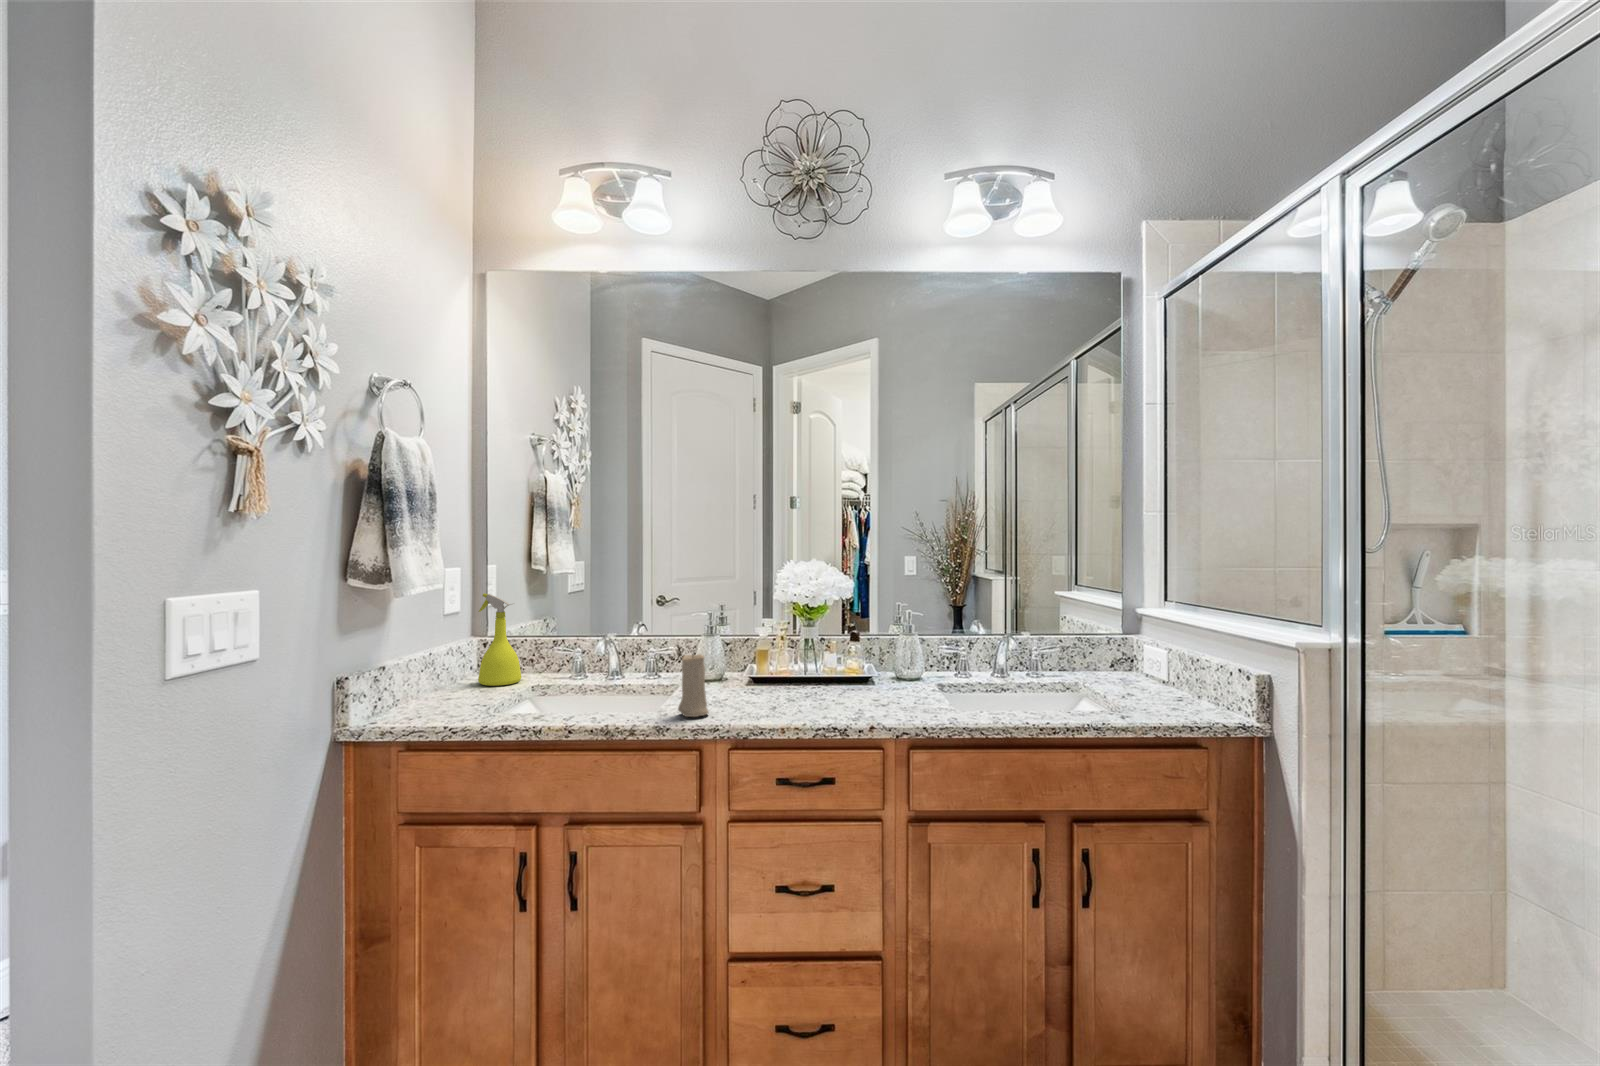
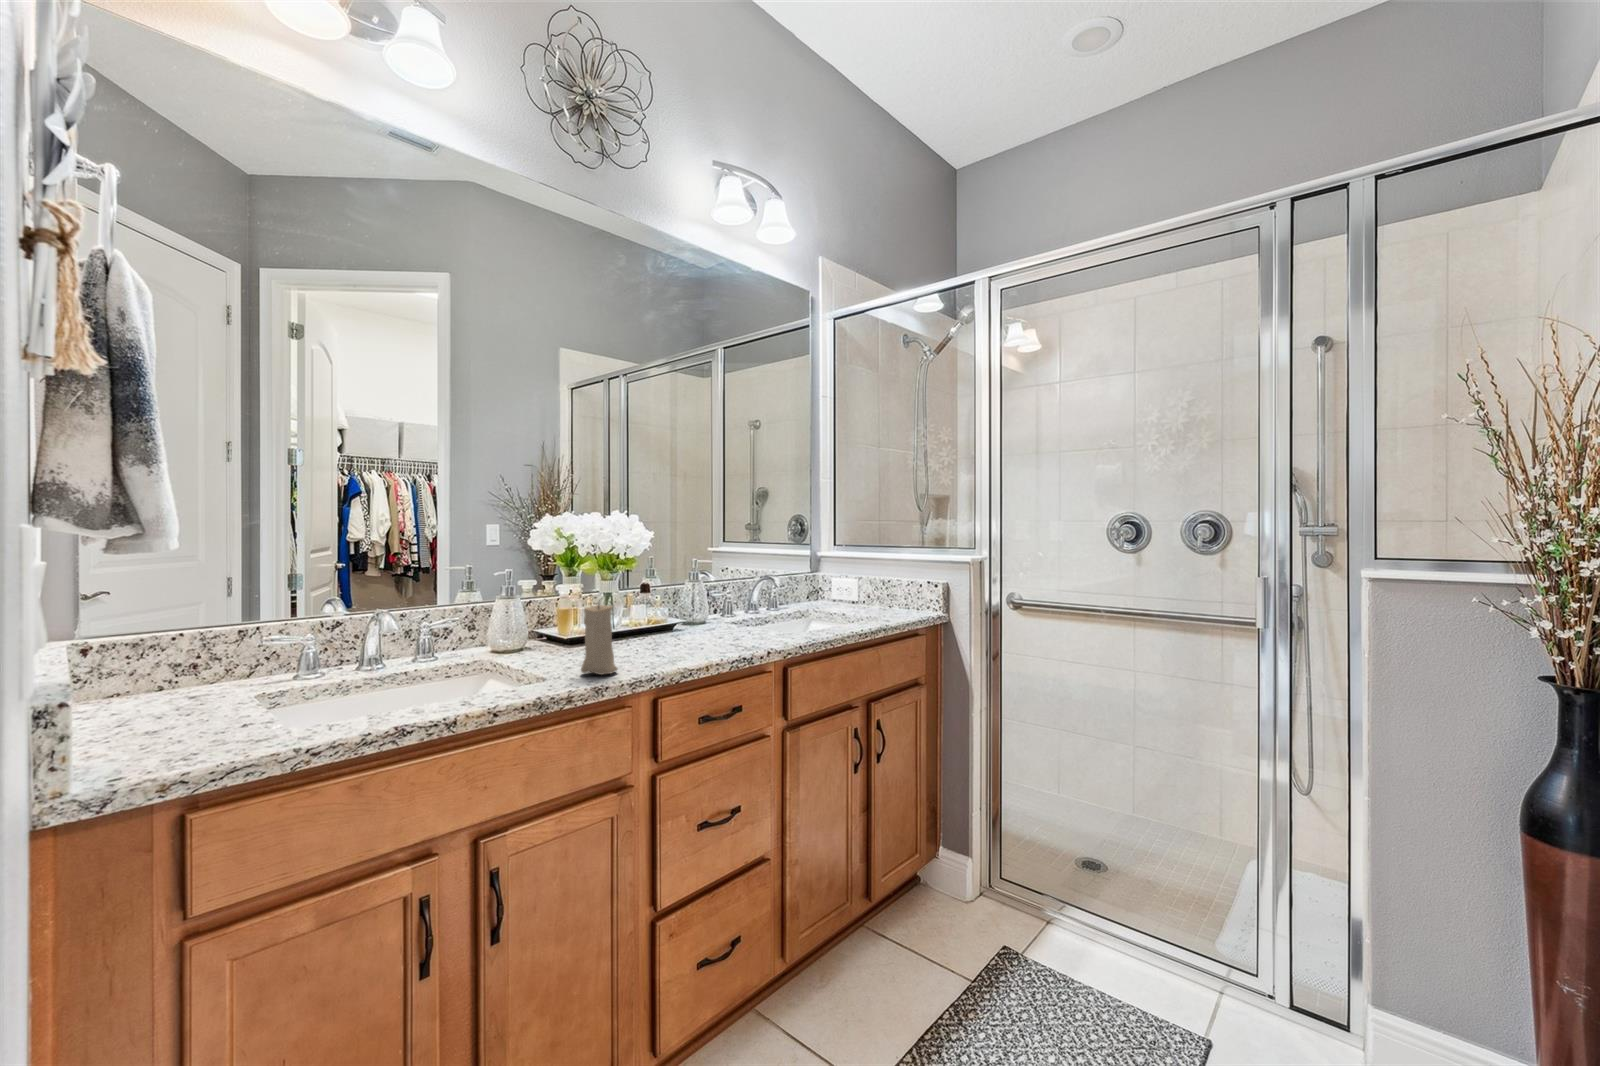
spray bottle: present [478,593,521,686] -> none [119,557,213,710]

